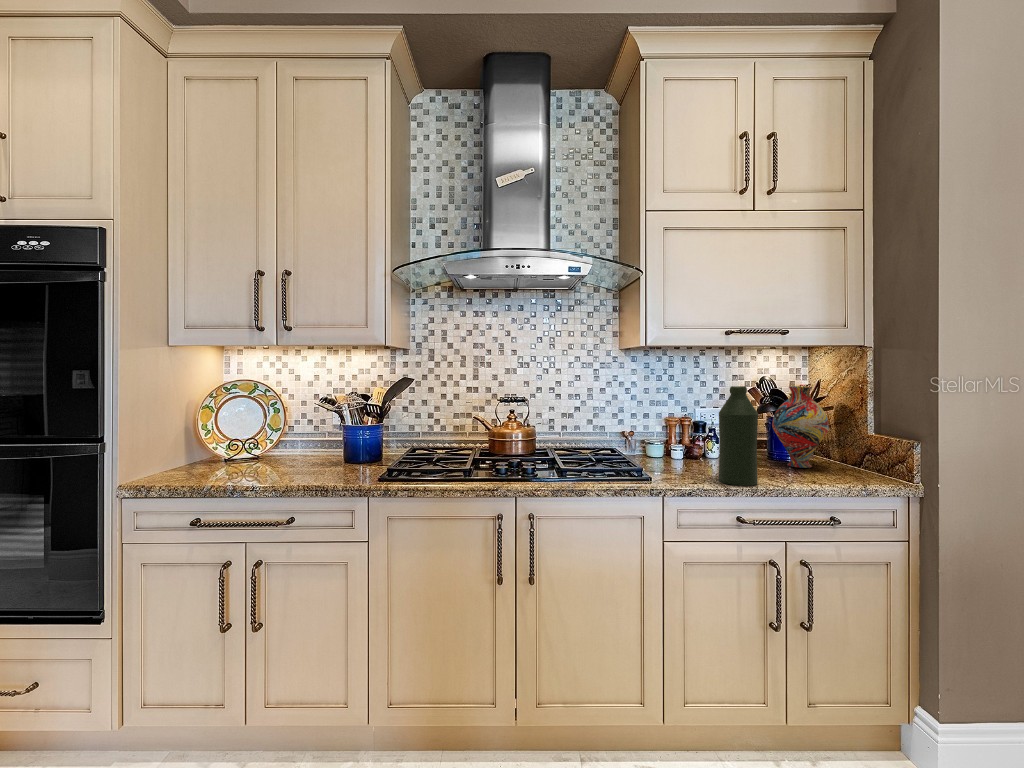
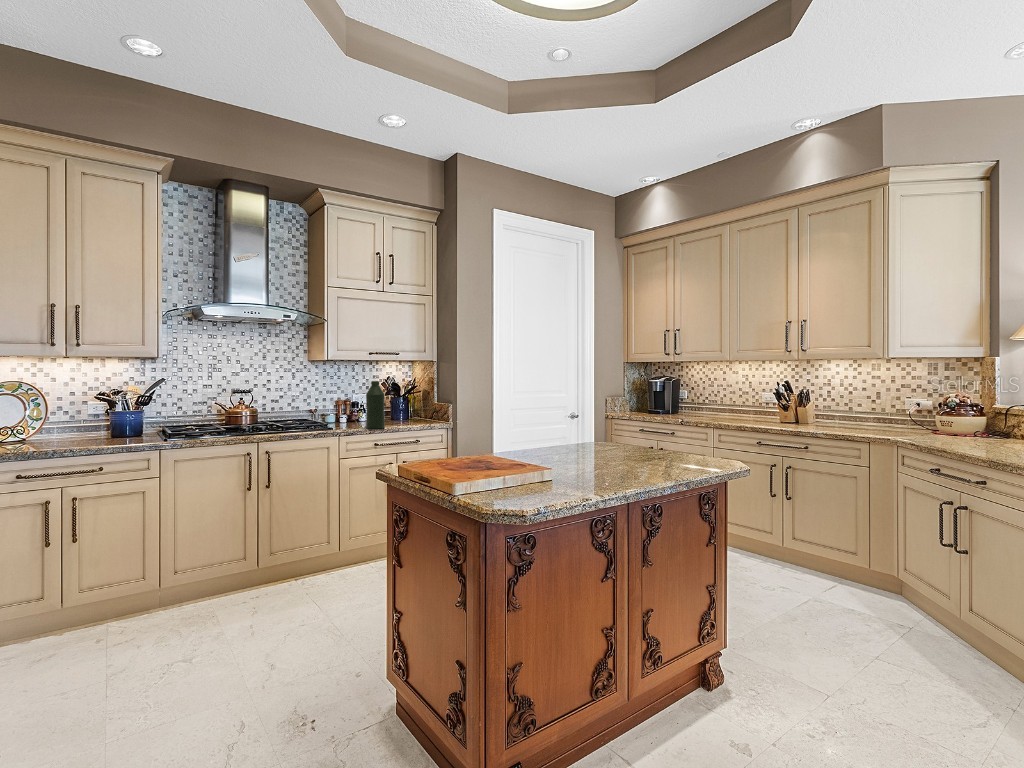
vase: present [772,386,829,468] -> none [393,382,418,422]

